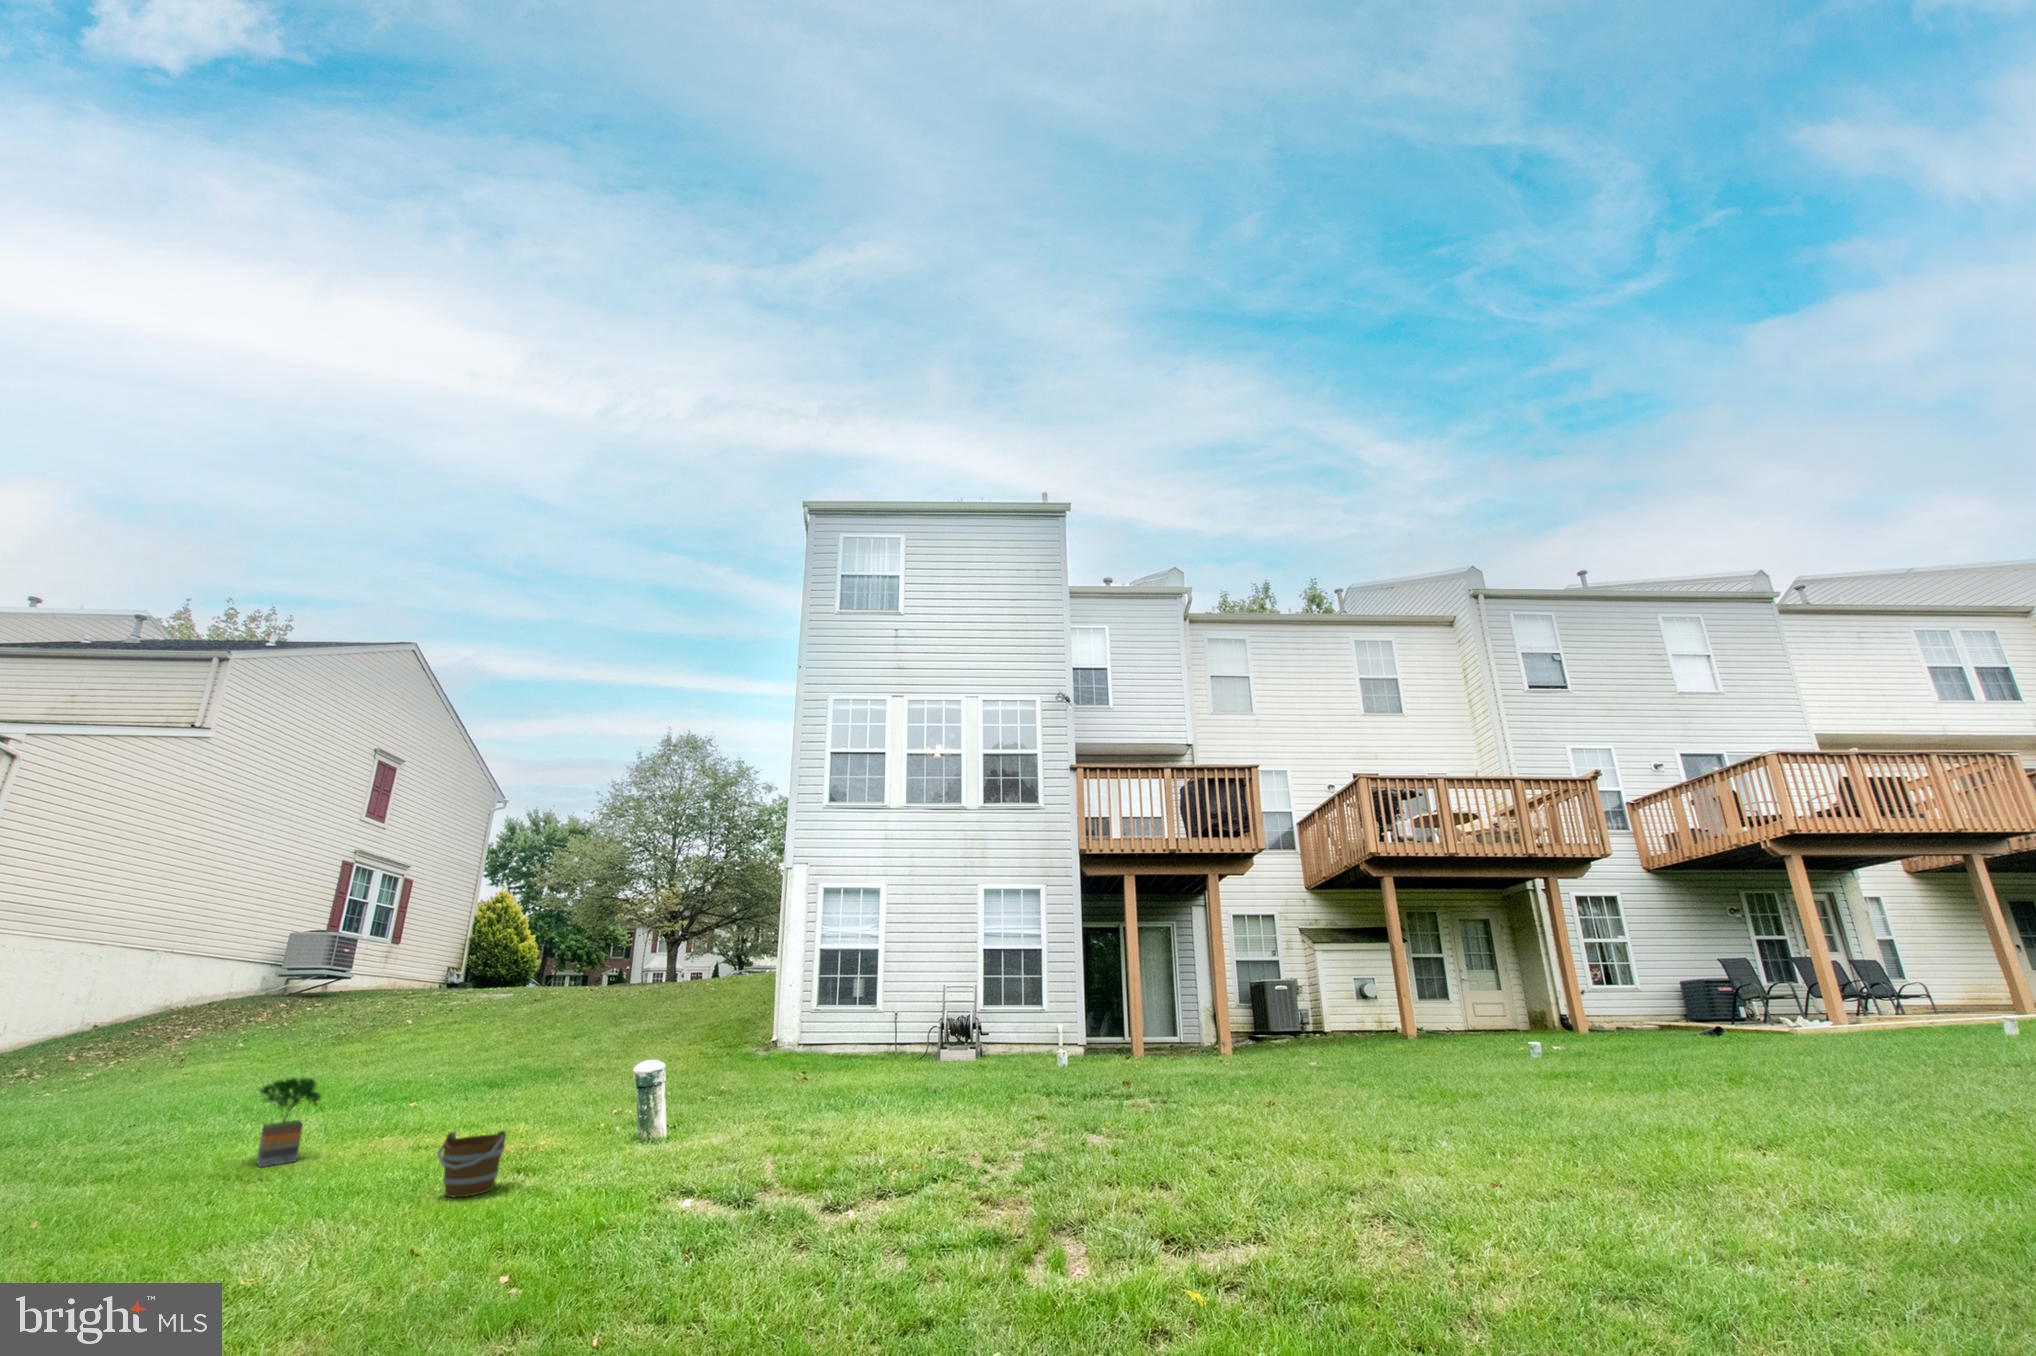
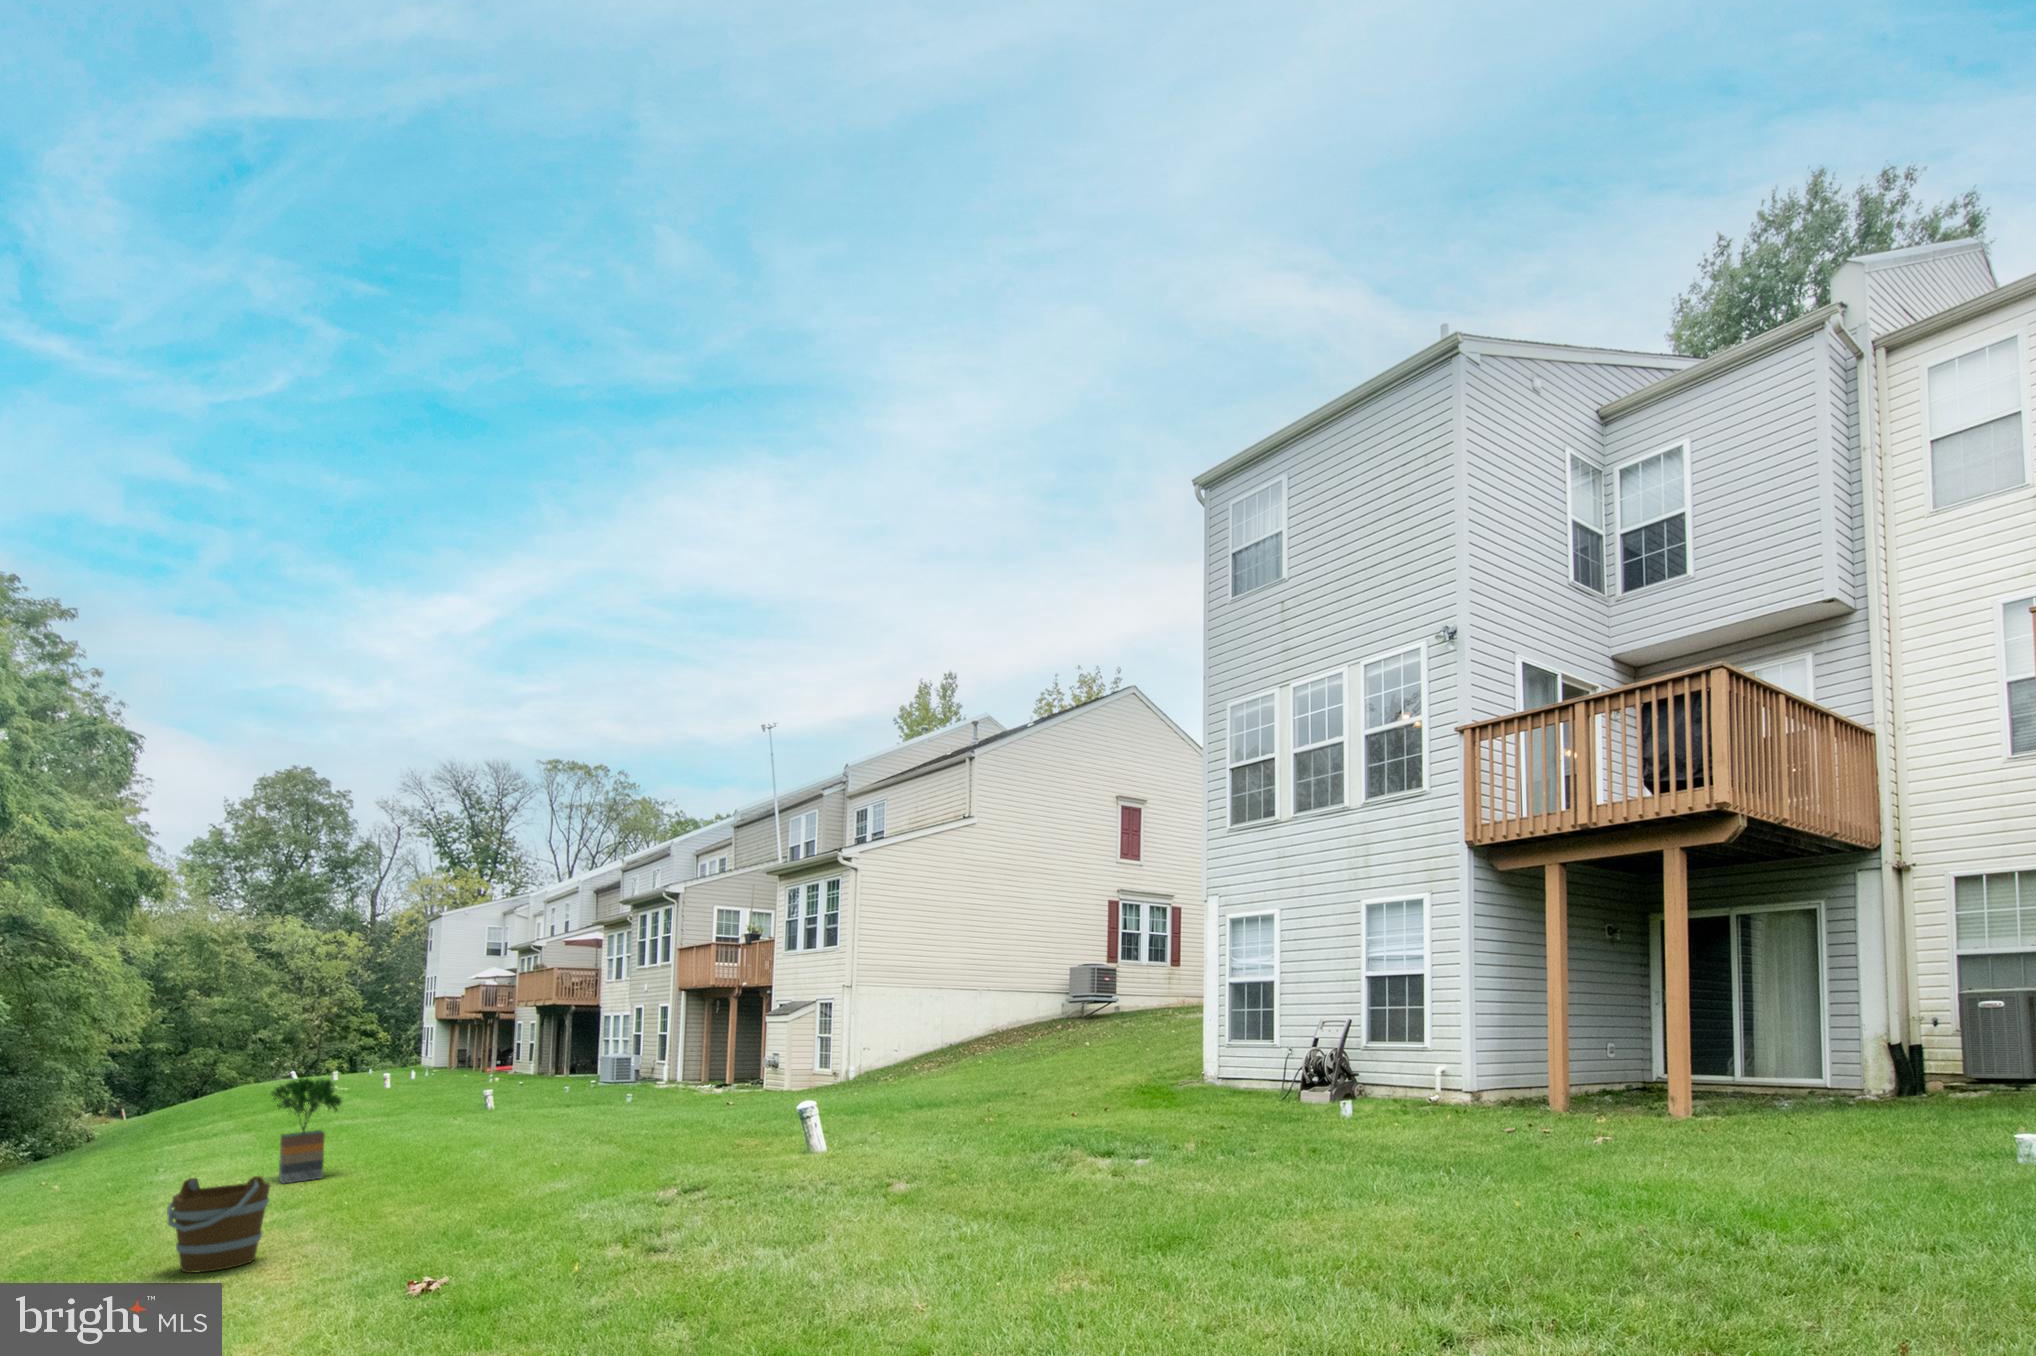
bucket: present [437,1131,506,1197] -> present [167,1176,270,1273]

